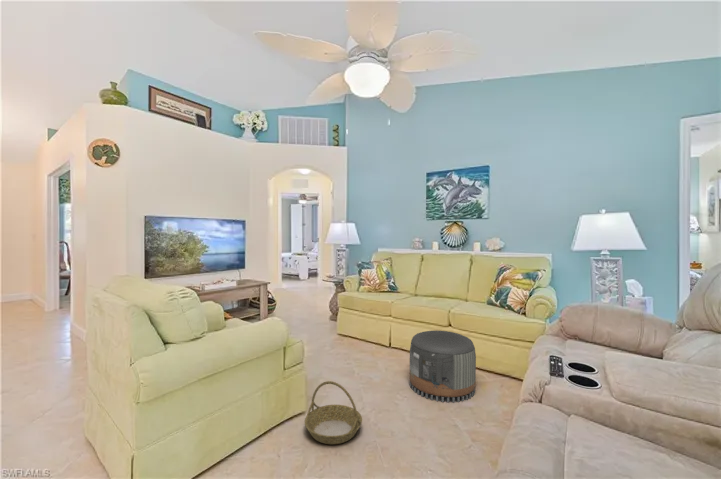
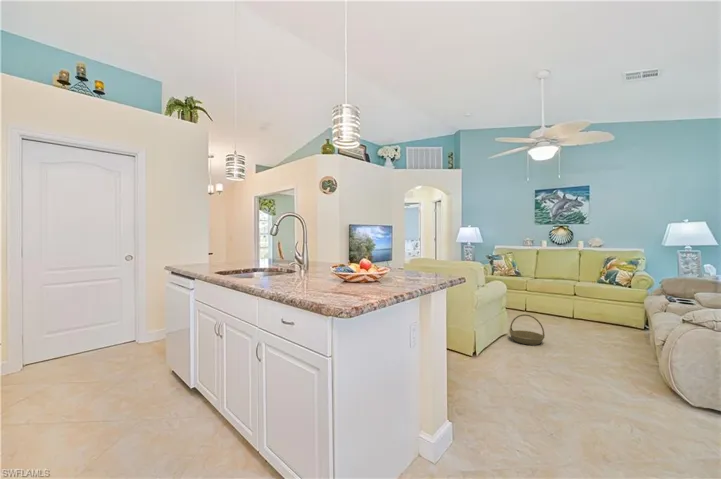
pouf: present [409,330,476,402] -> none [553,296,601,335]

